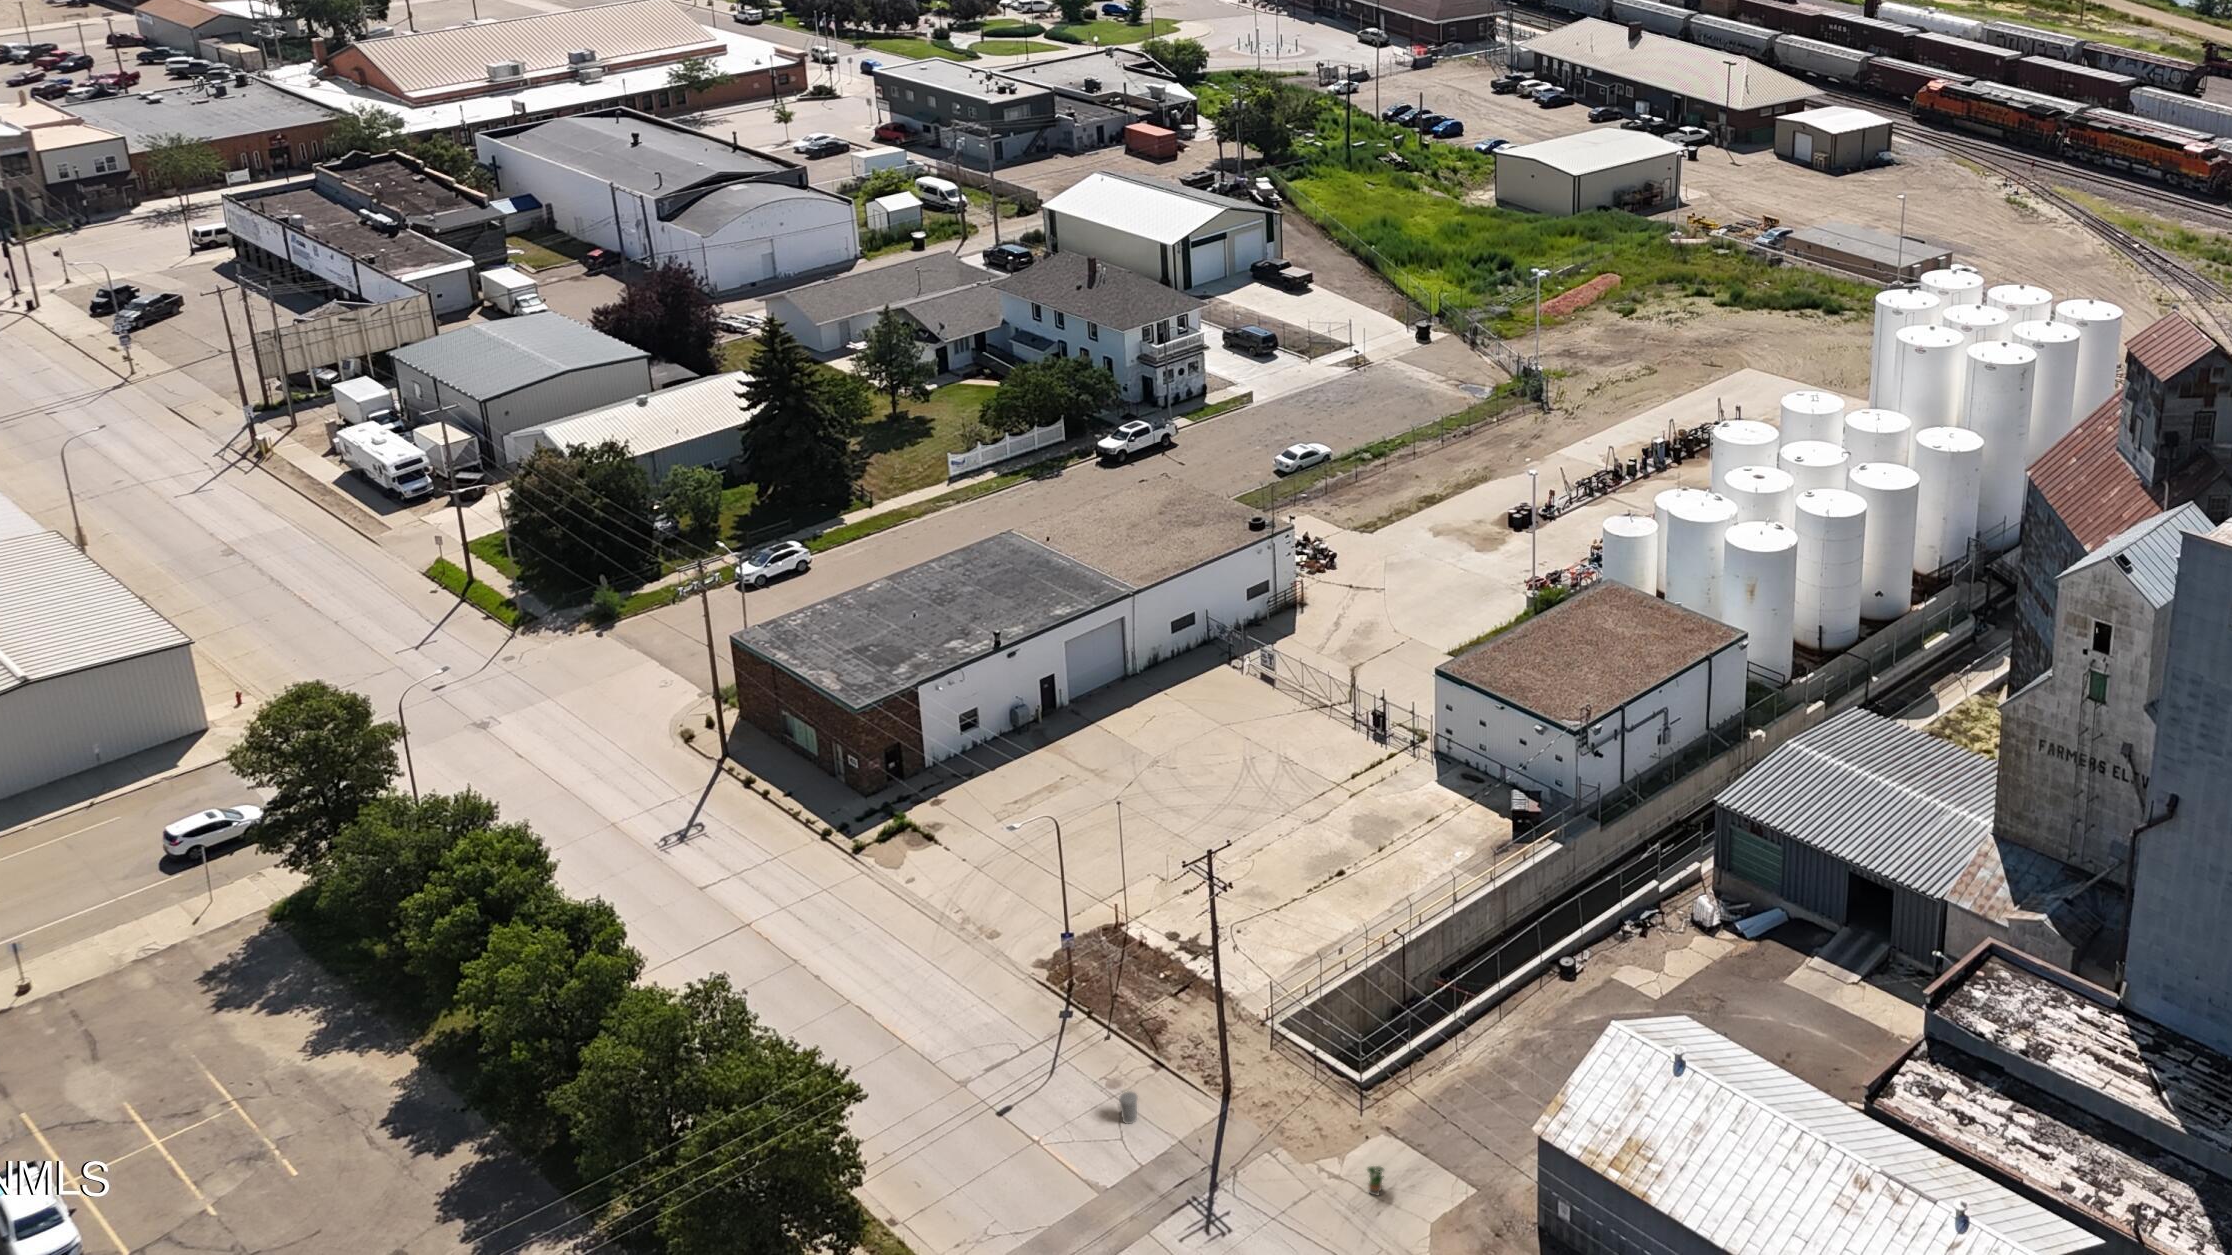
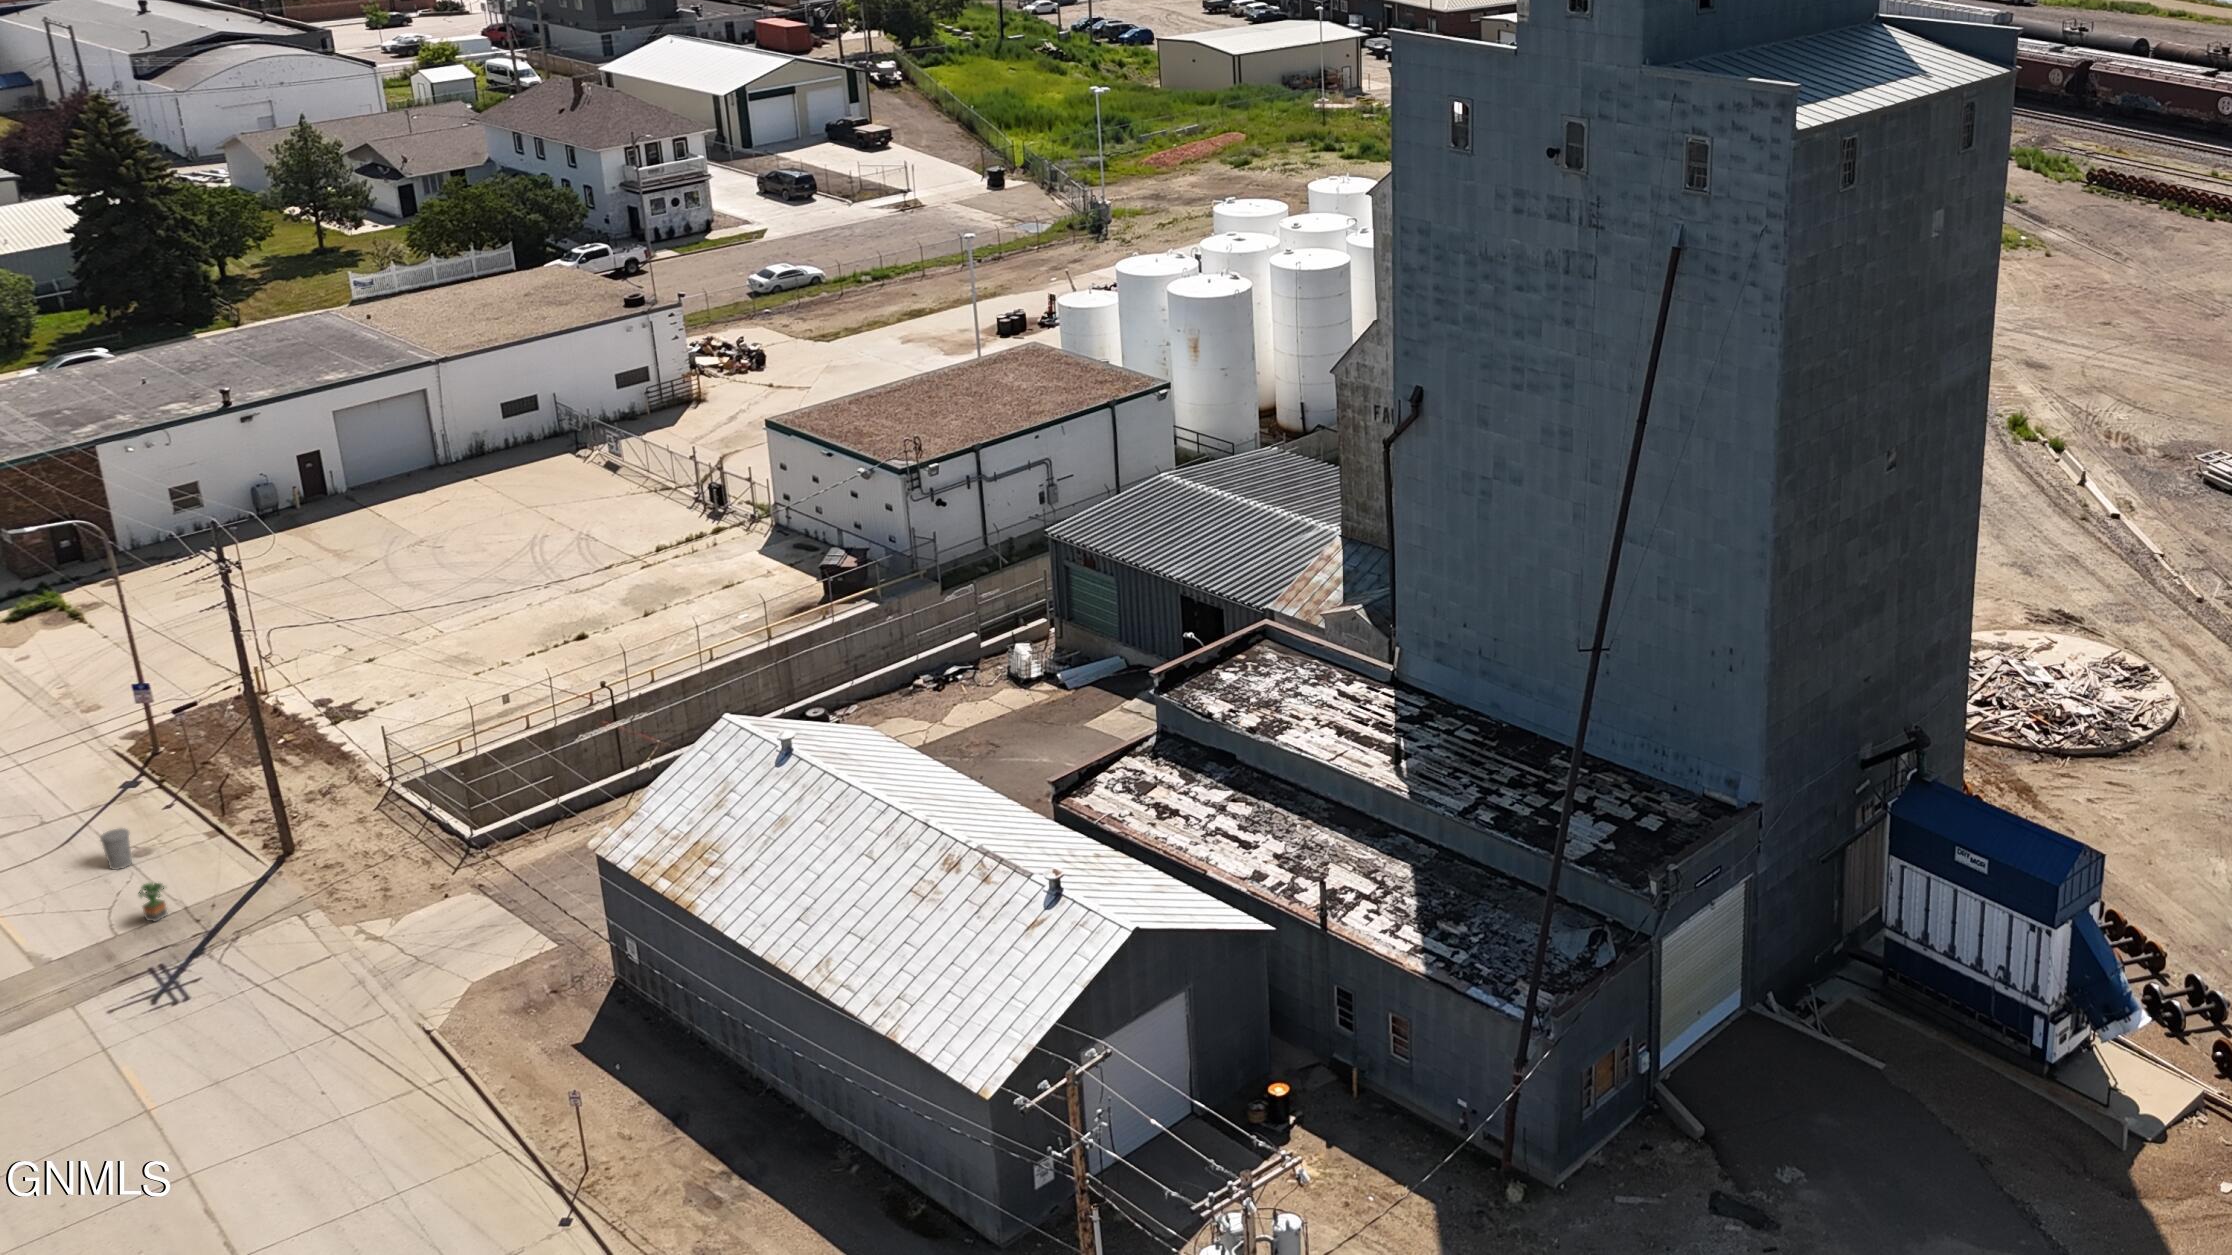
potted tree: present [1368,1166,1384,1195] -> present [138,883,168,921]

